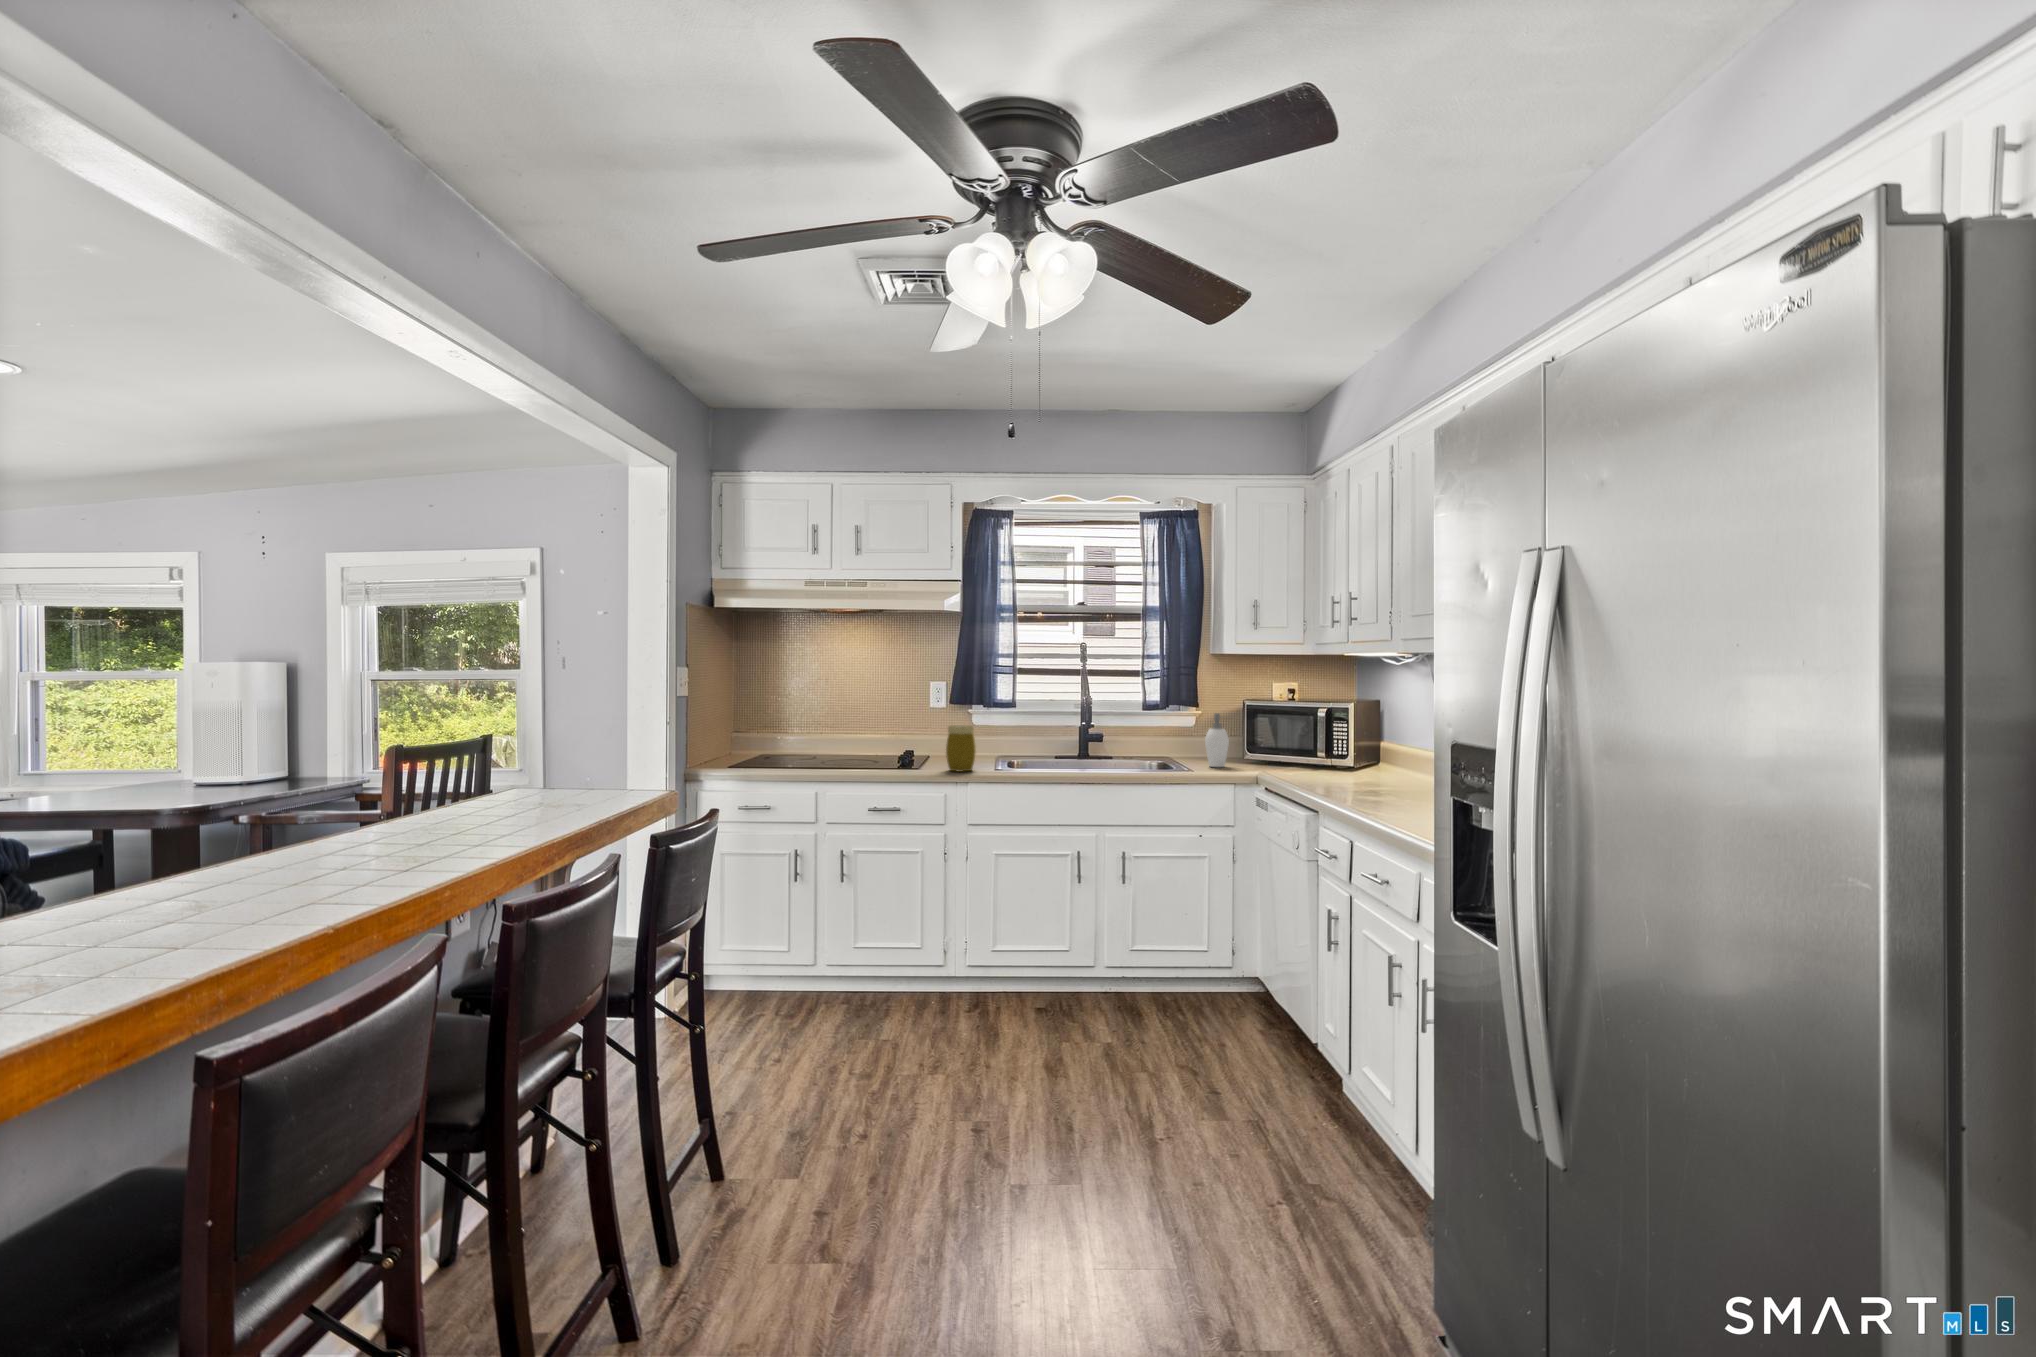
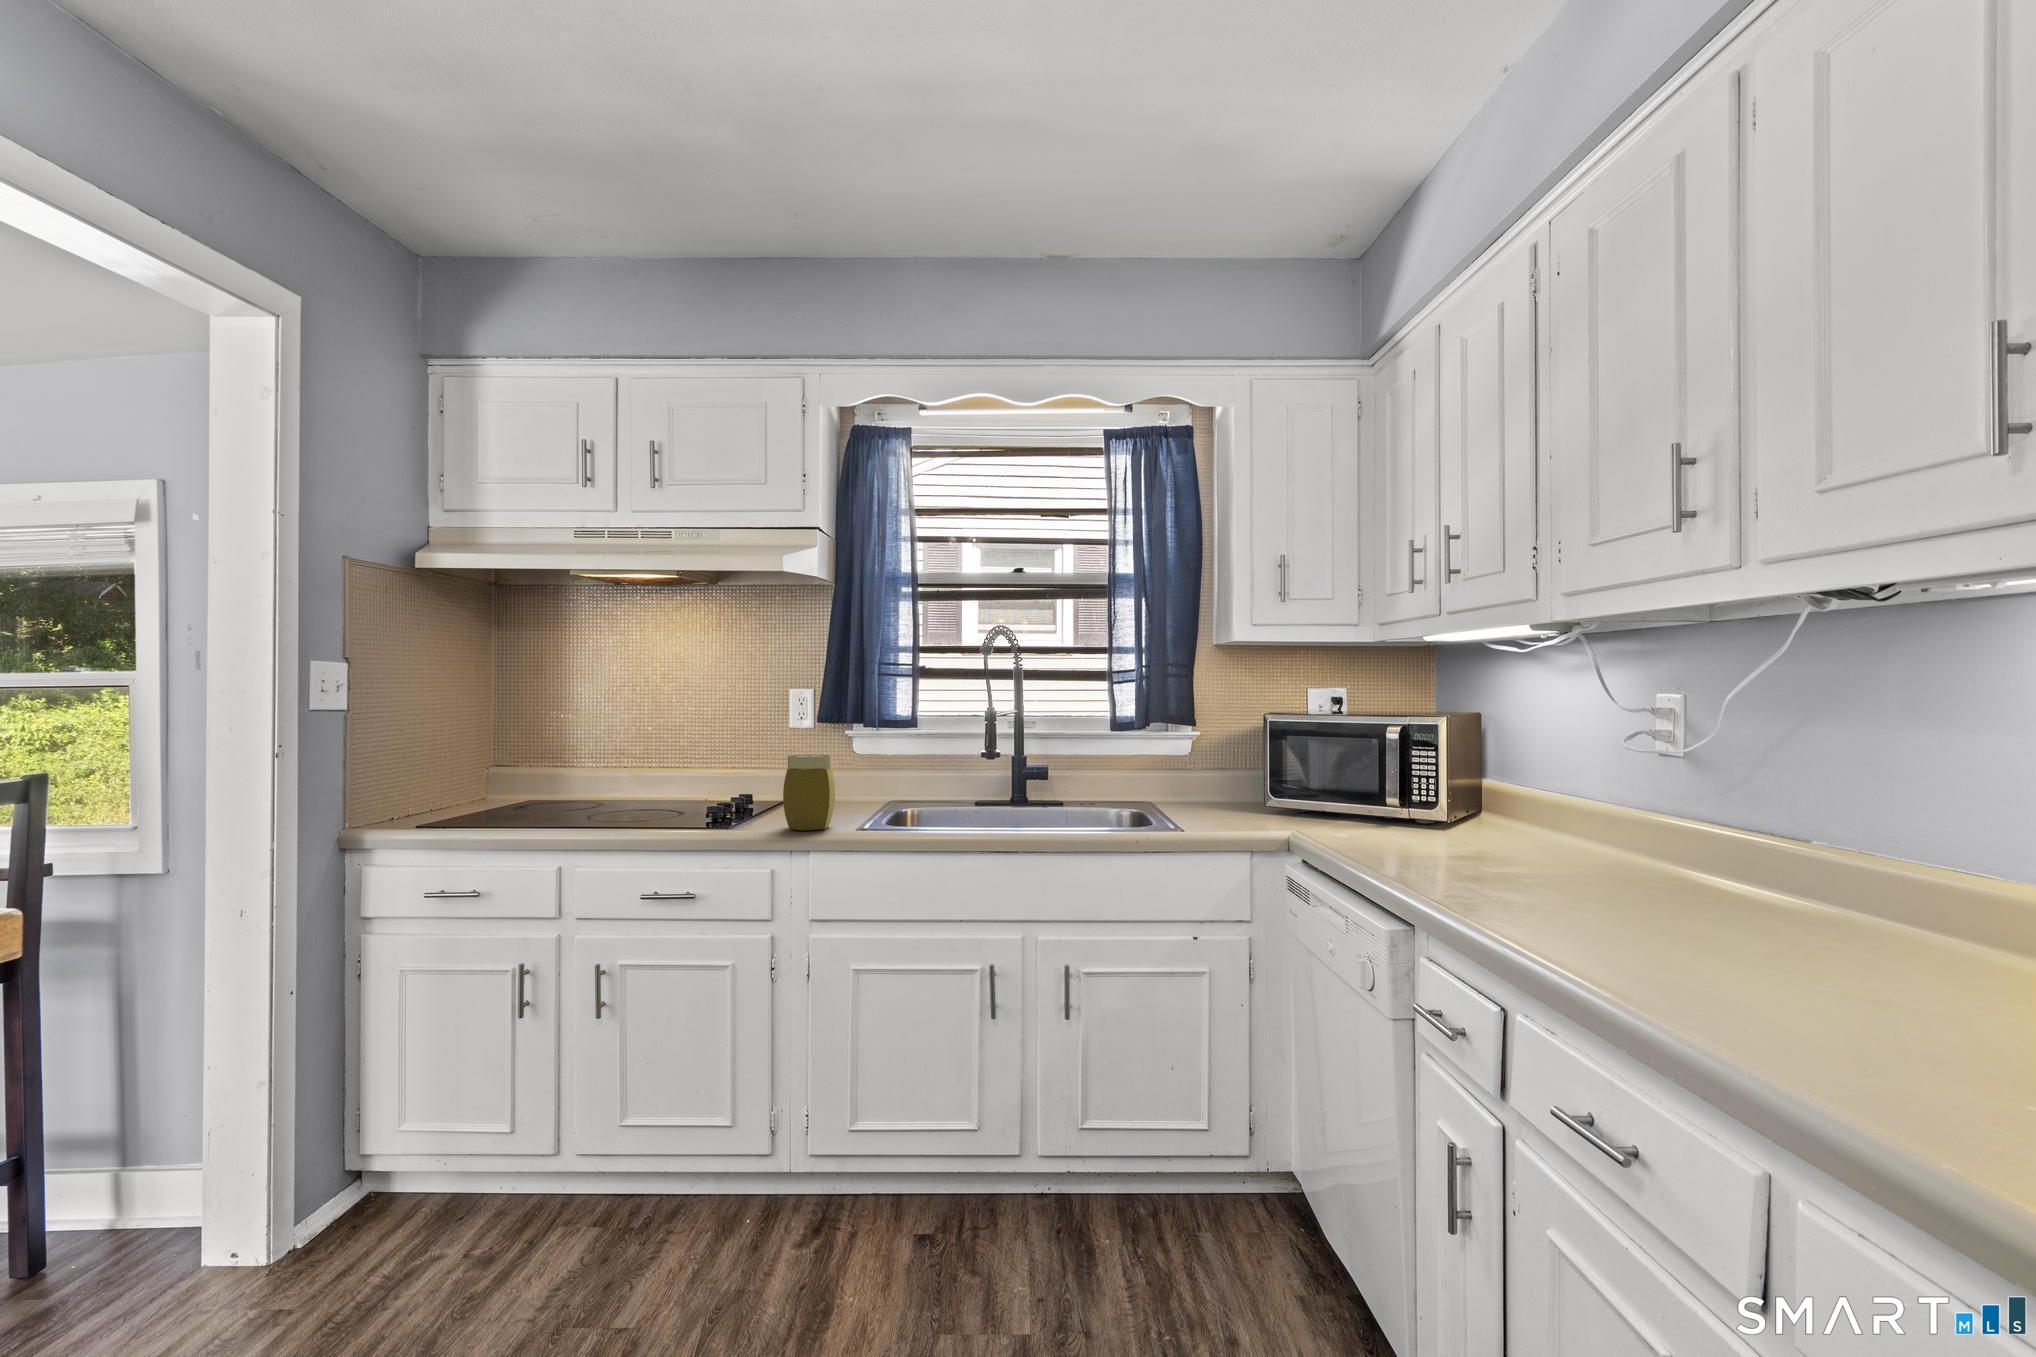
soap dispenser: present [1205,713,1229,767] -> none [1203,734,1249,821]

